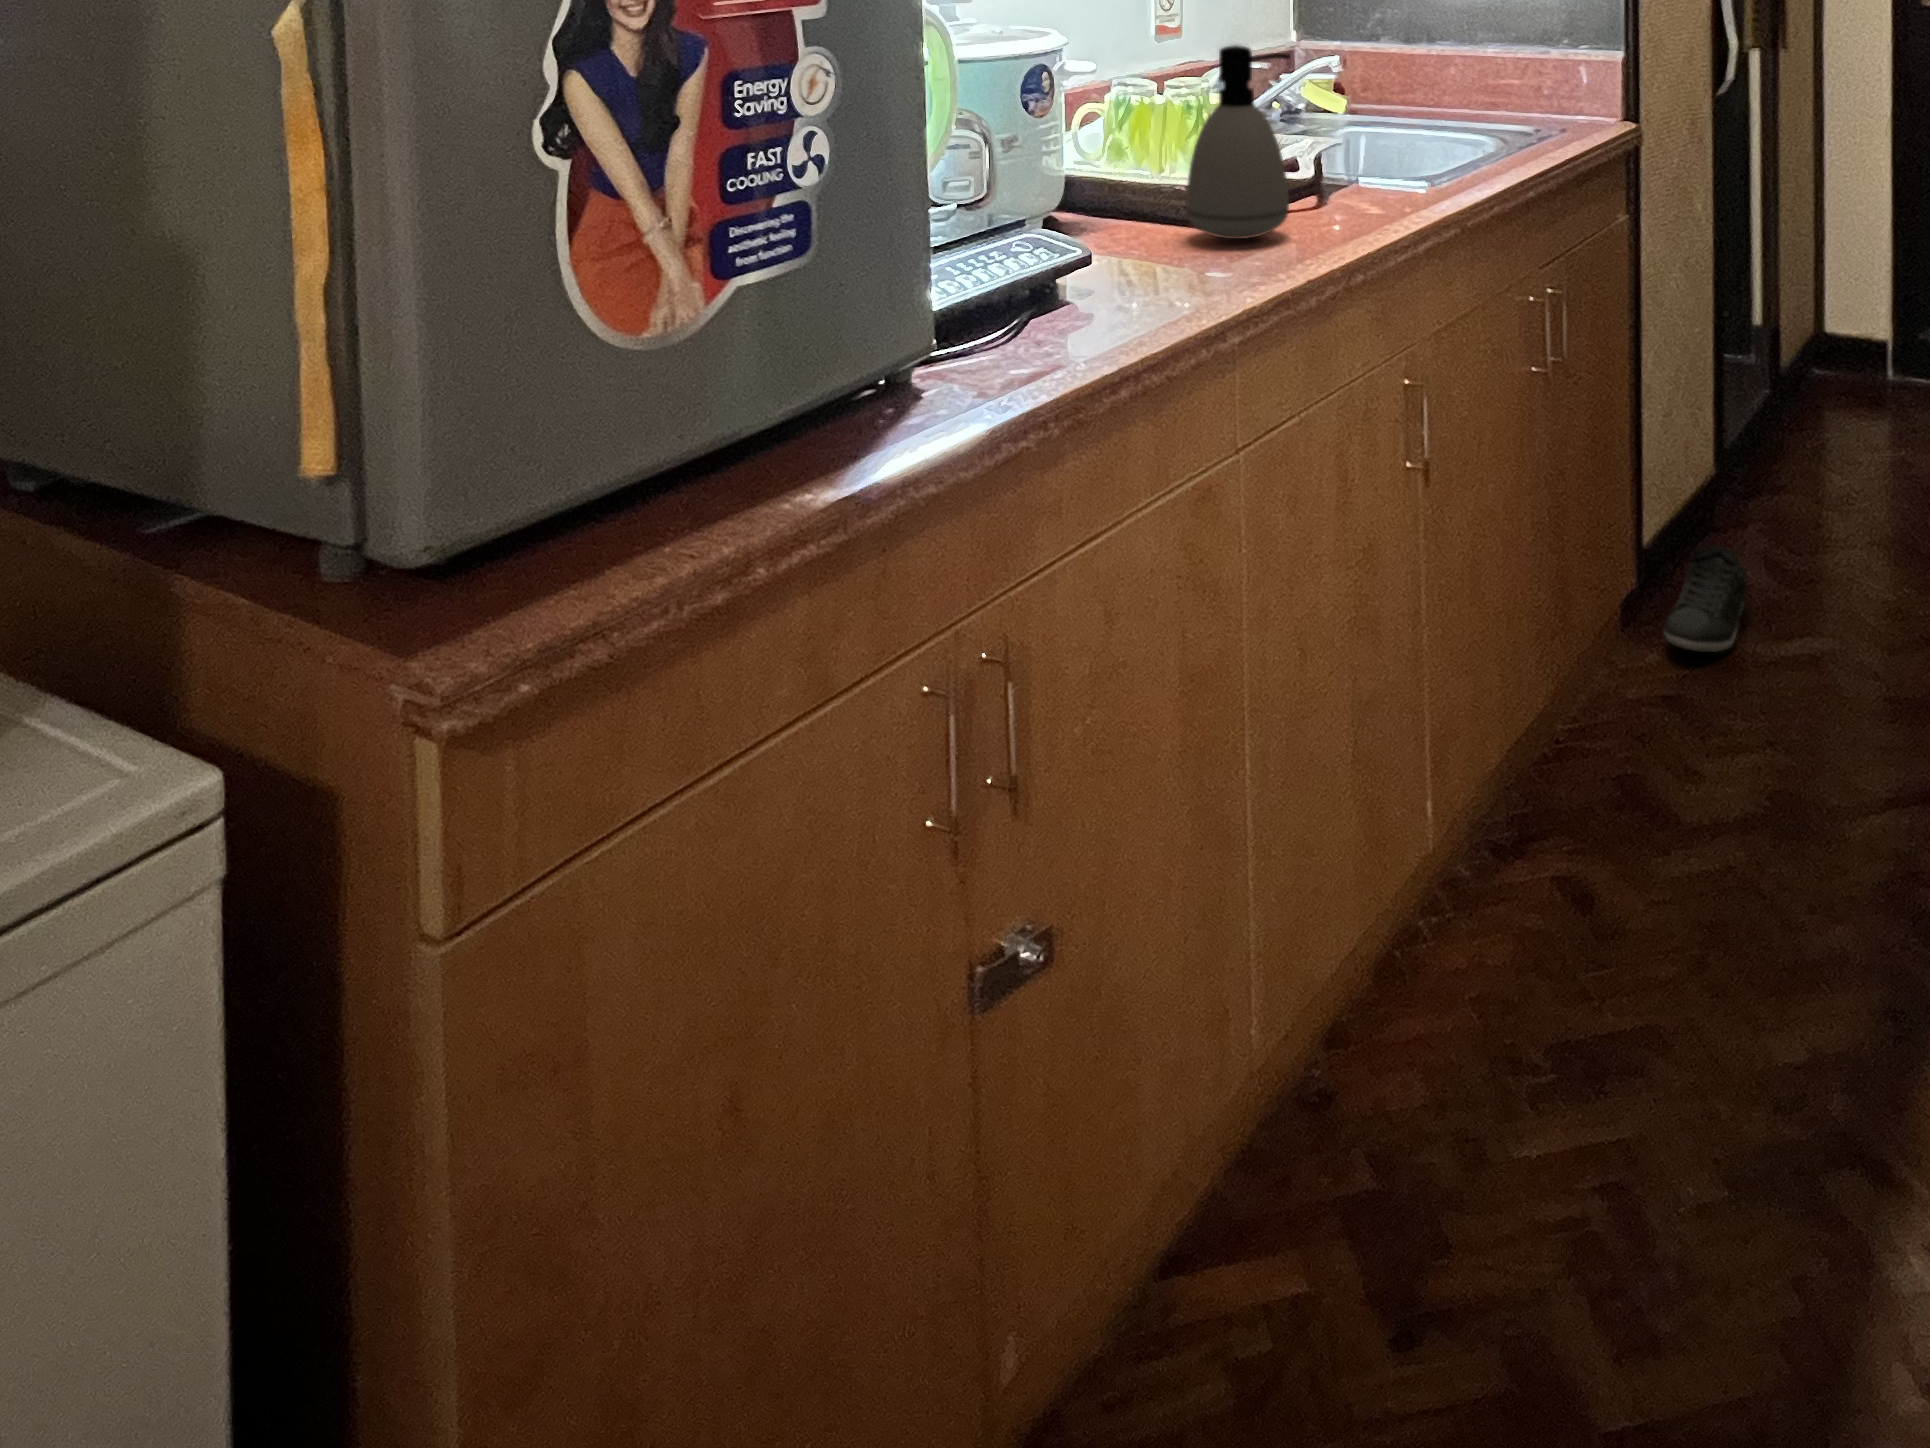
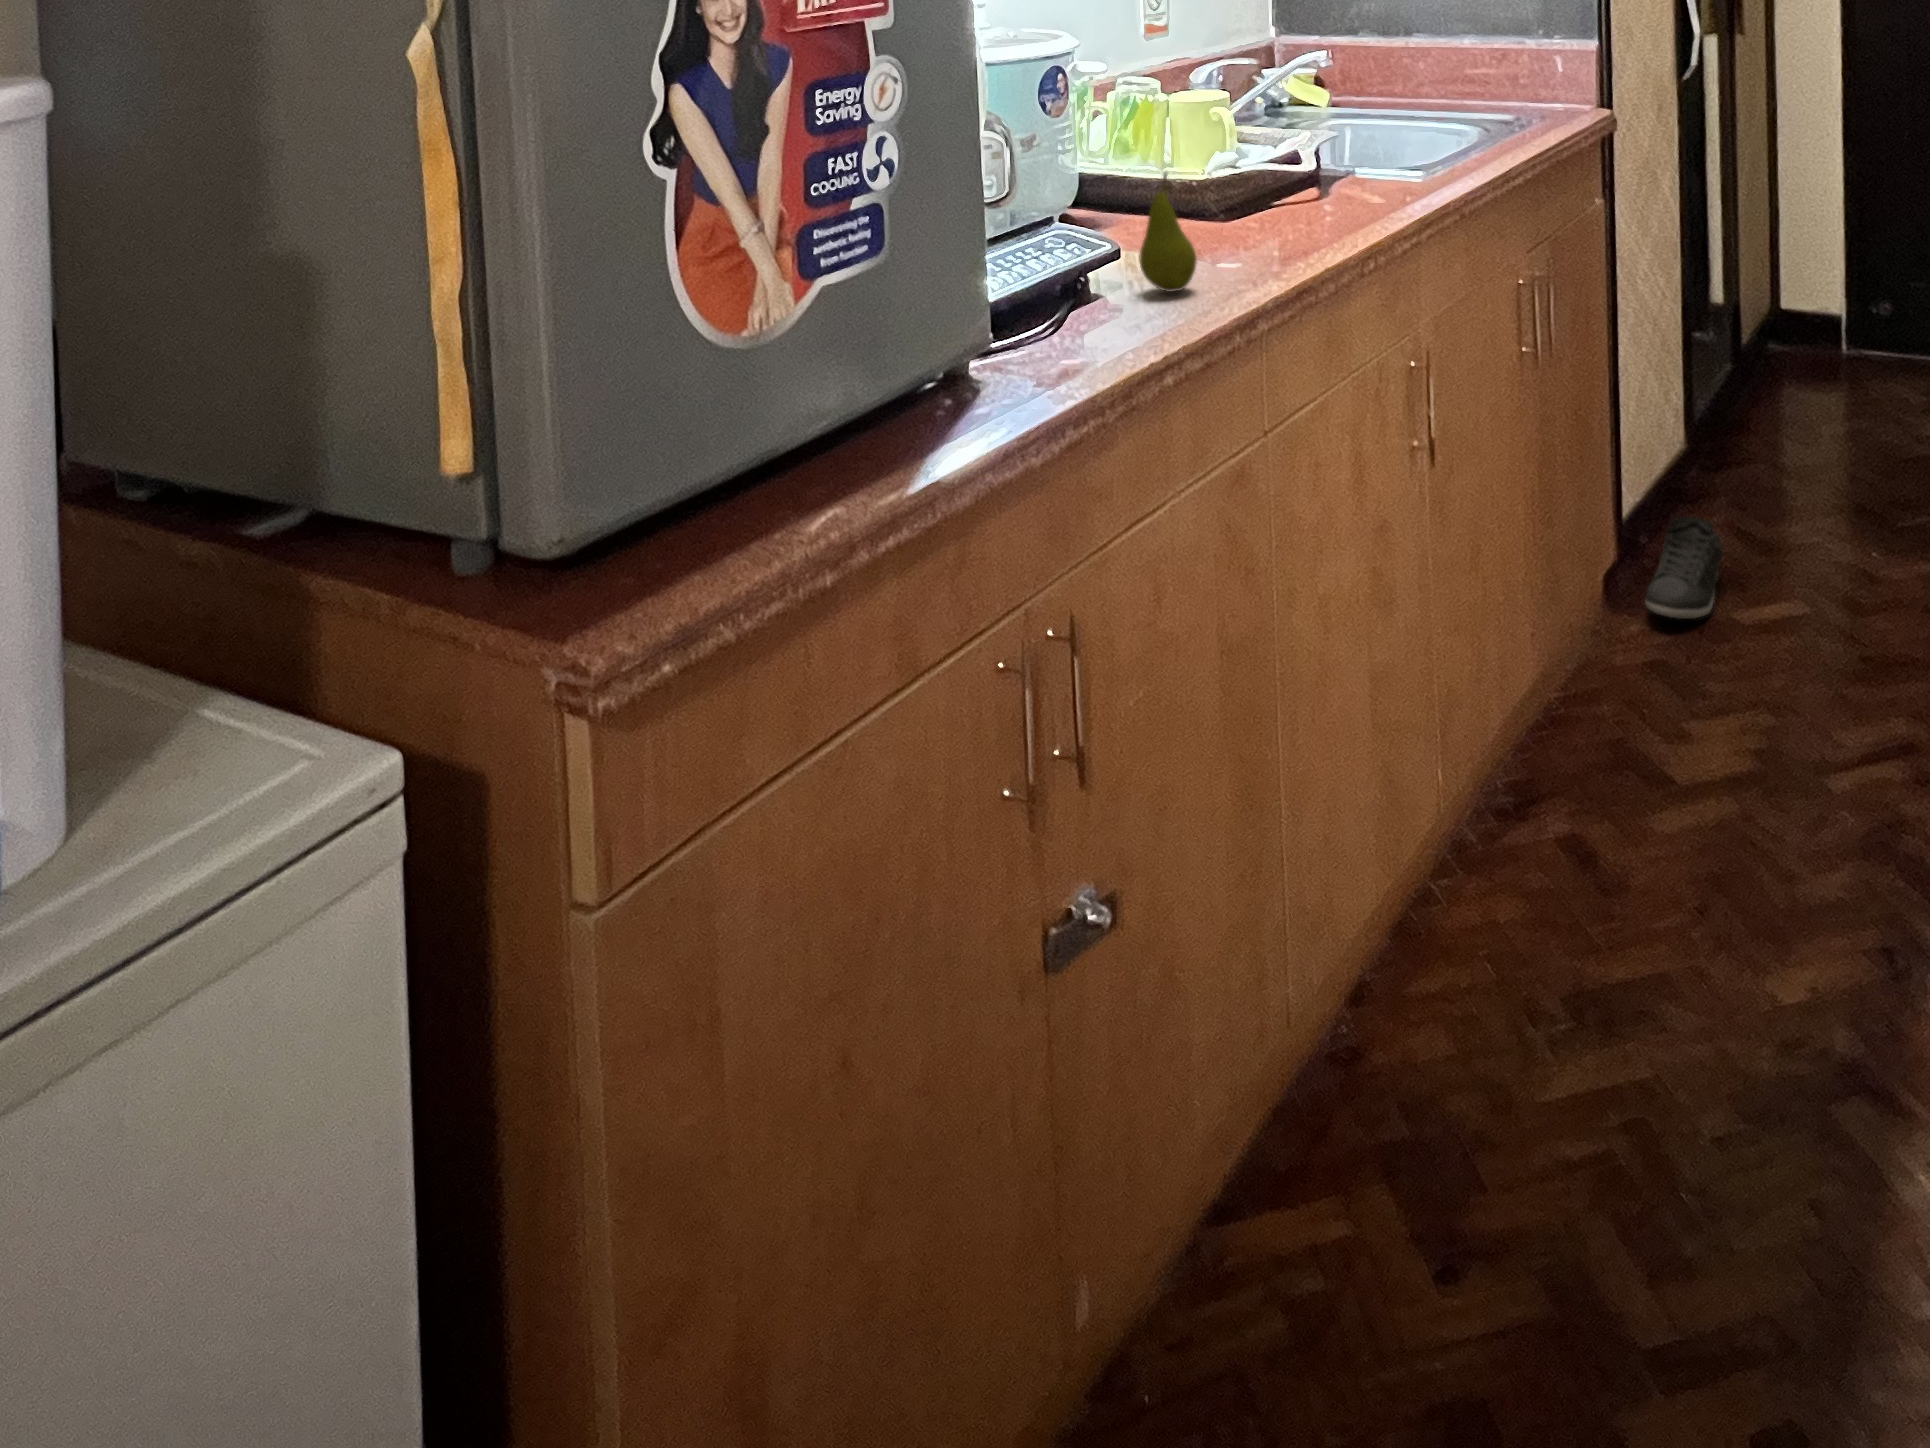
soap dispenser: present [1186,45,1291,239] -> none [1200,44,1299,231]
fruit: none [1108,175,1168,300] -> present [1139,173,1197,292]

